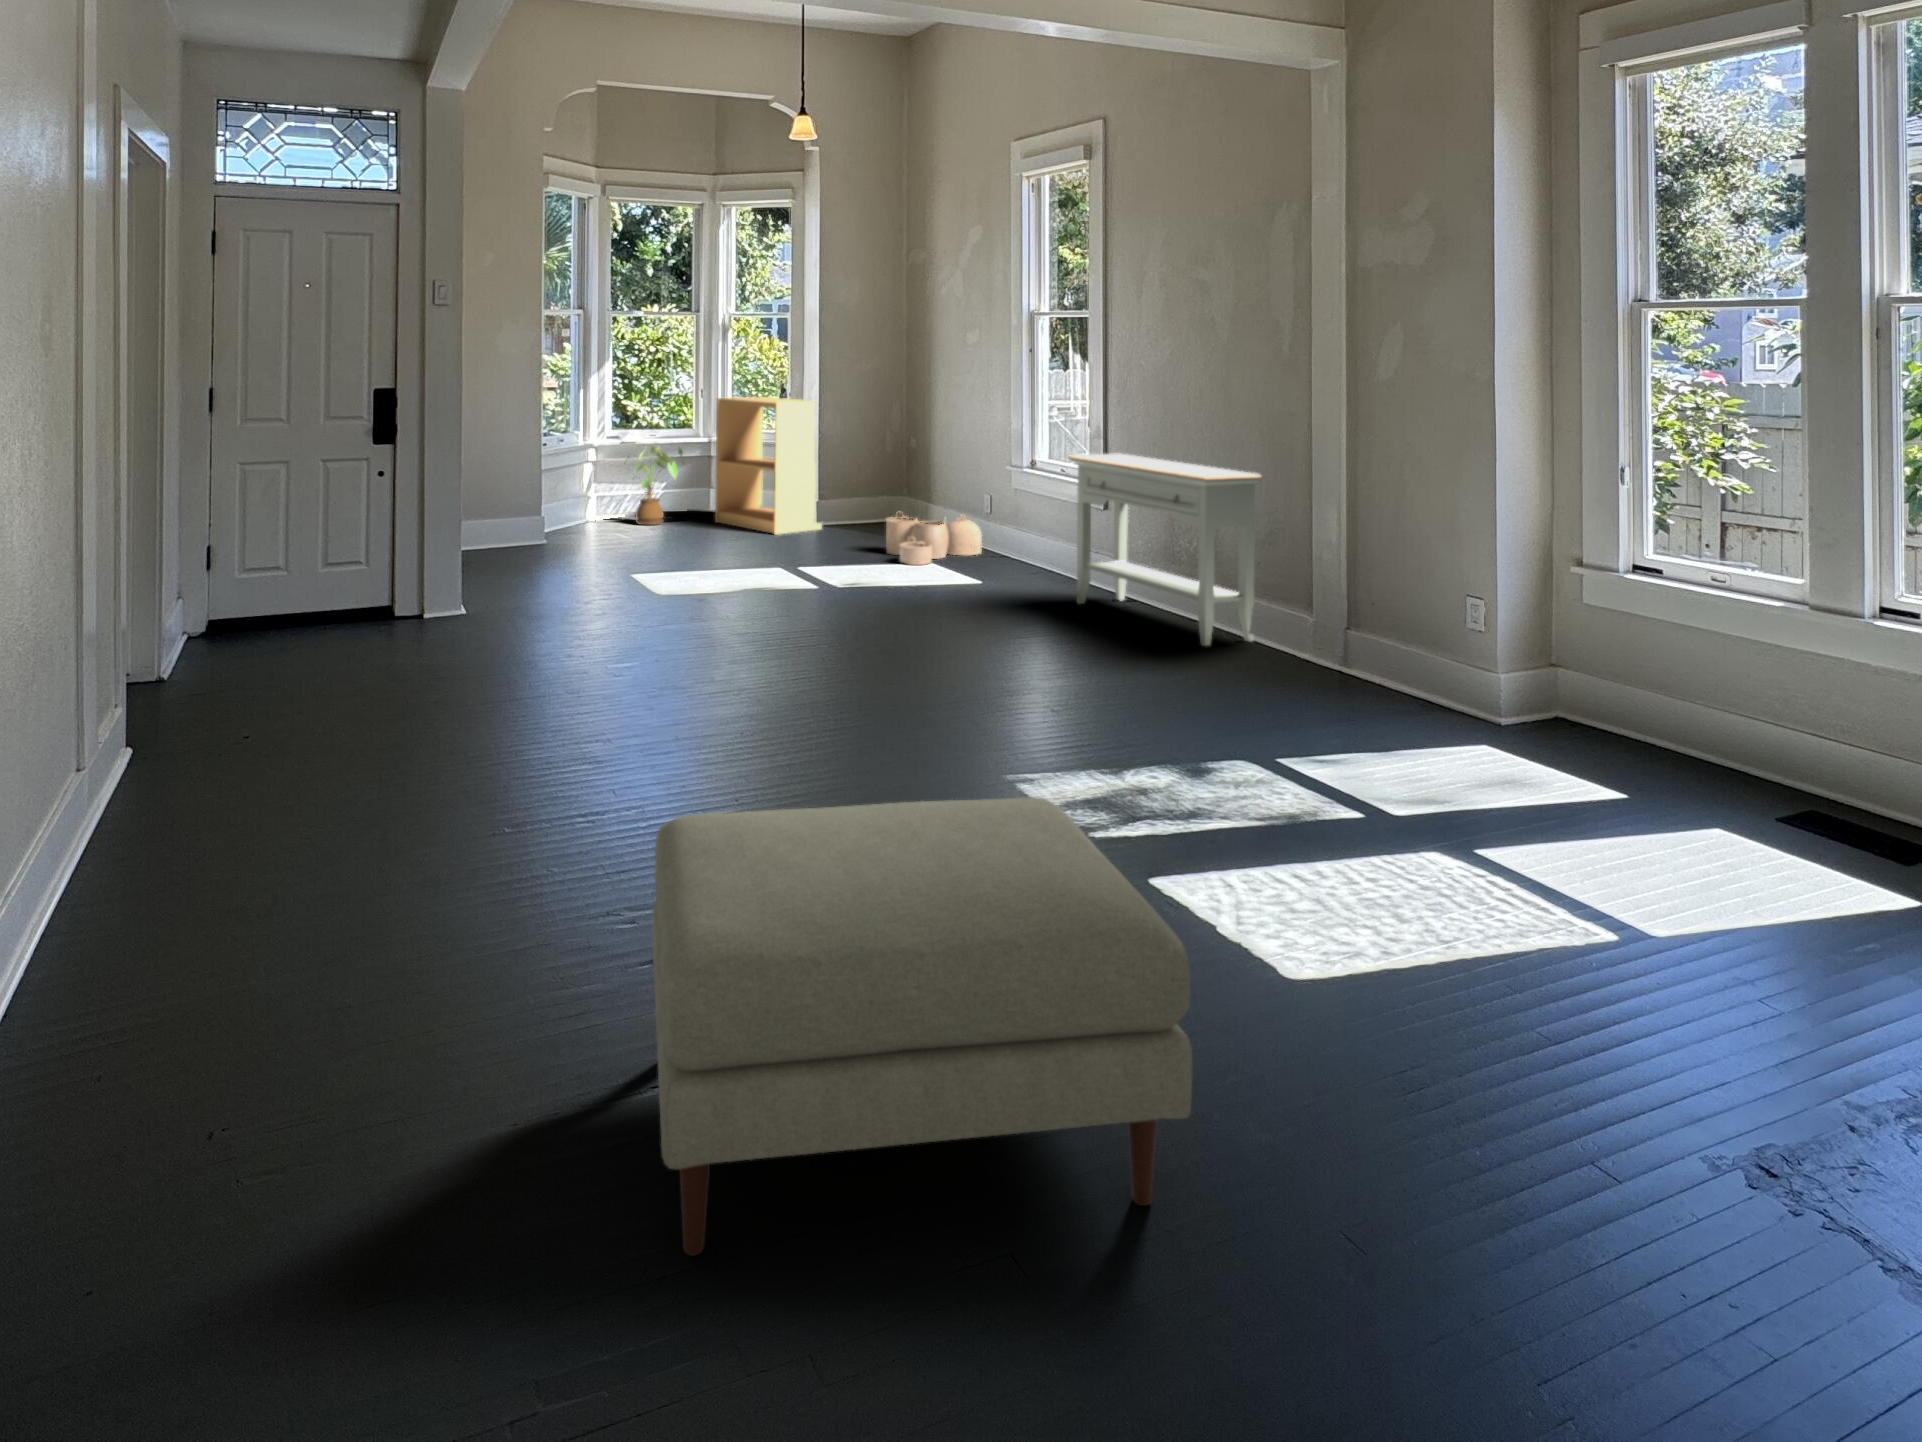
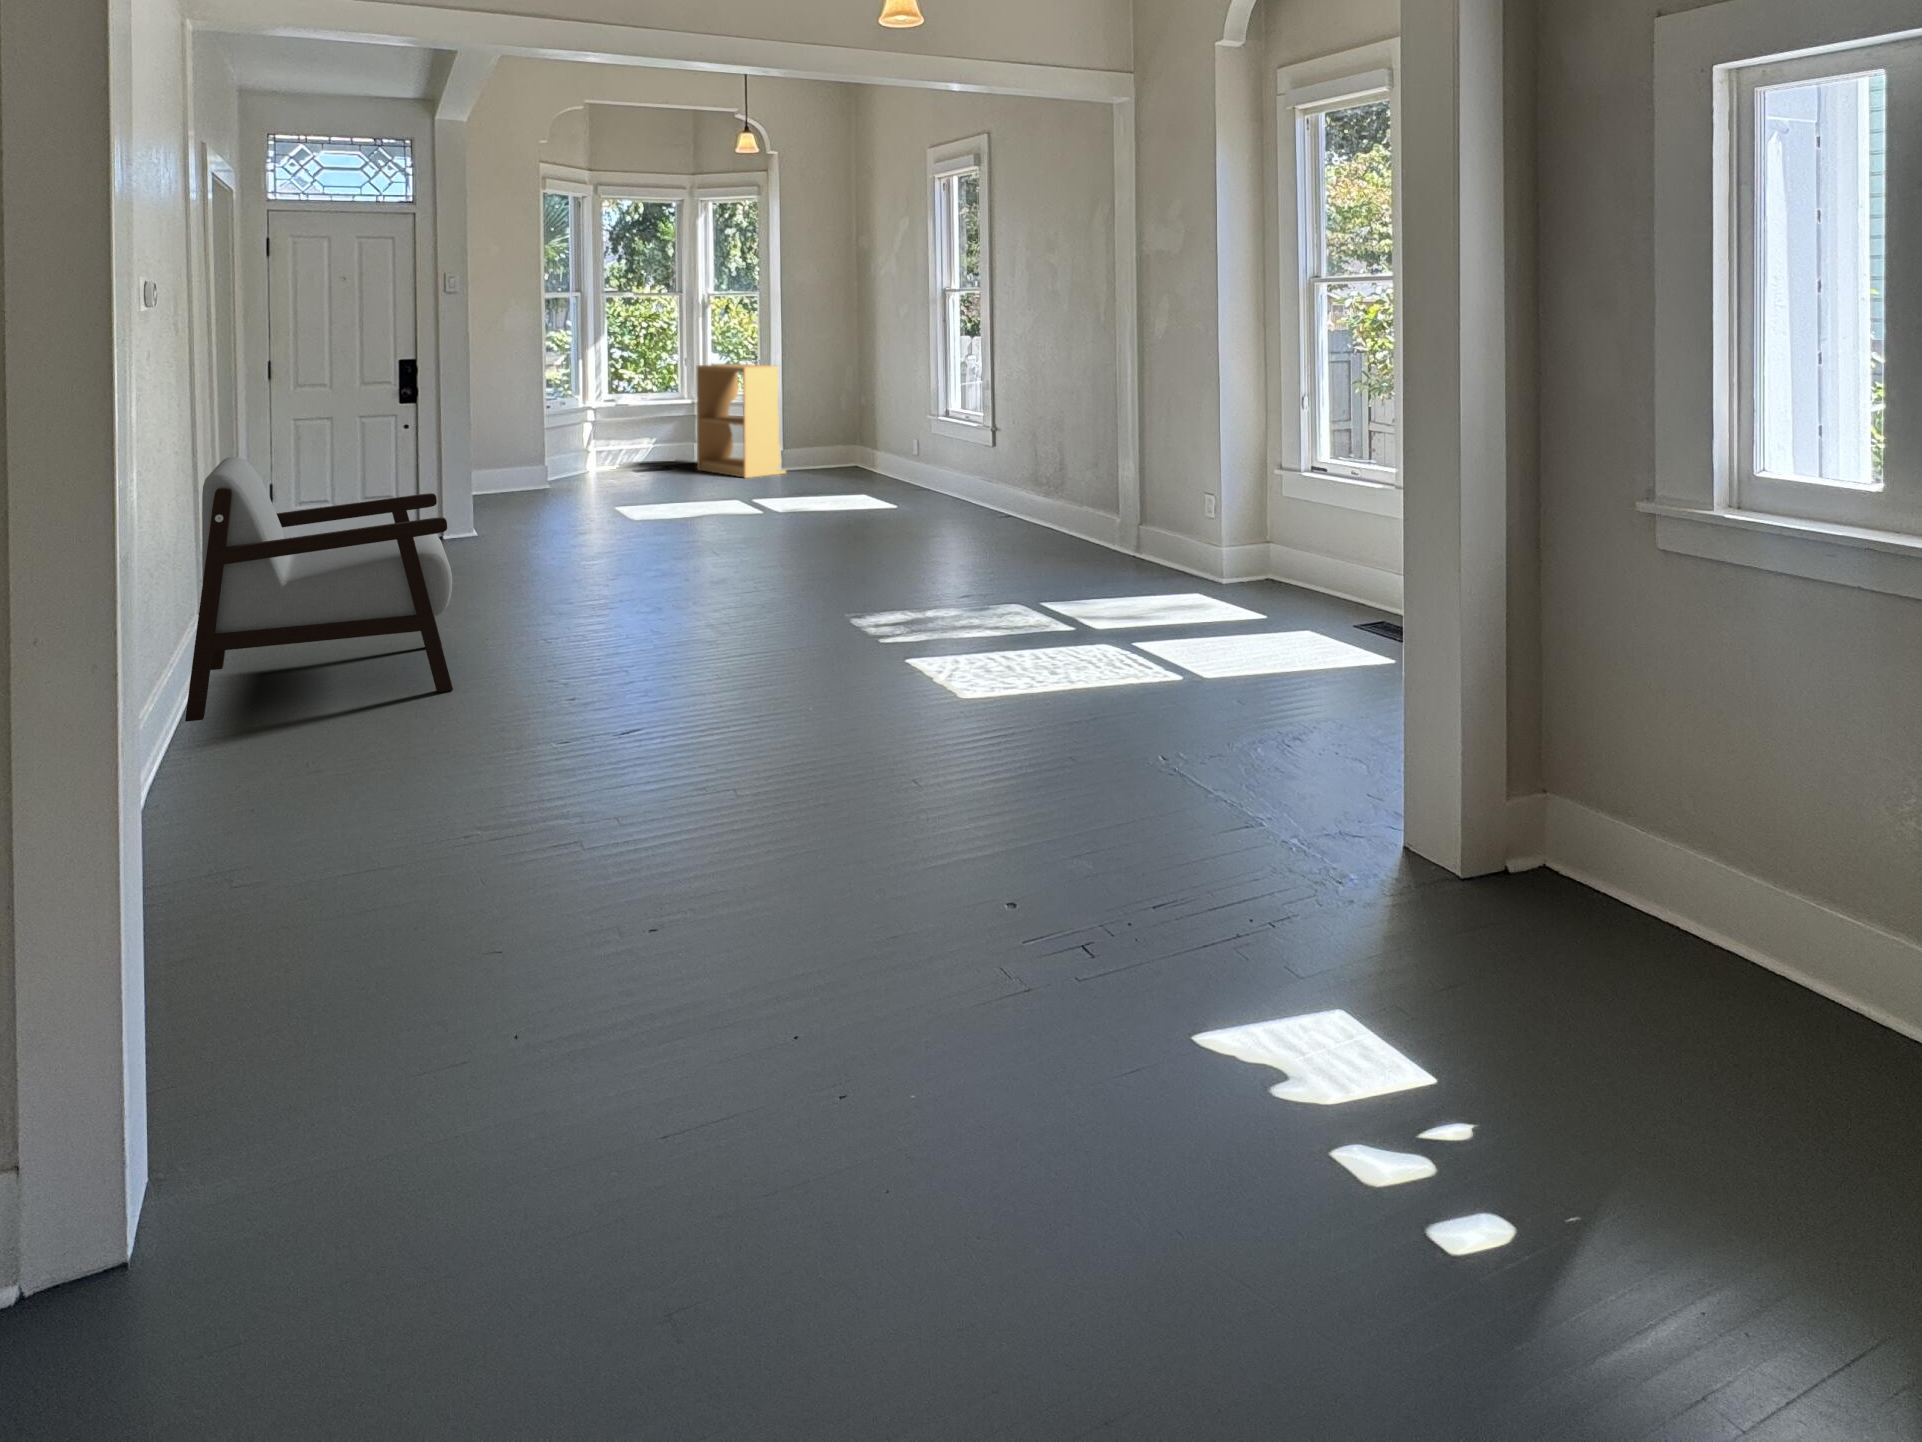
house plant: present [625,446,683,525] -> none [617,406,671,473]
console table: present [1068,453,1261,646] -> none [958,400,1091,543]
woven basket: present [886,515,982,565] -> none [831,455,911,496]
armchair: none [32,543,455,986] -> present [185,457,453,722]
ottoman: present [653,798,1192,1256] -> none [551,588,845,802]

